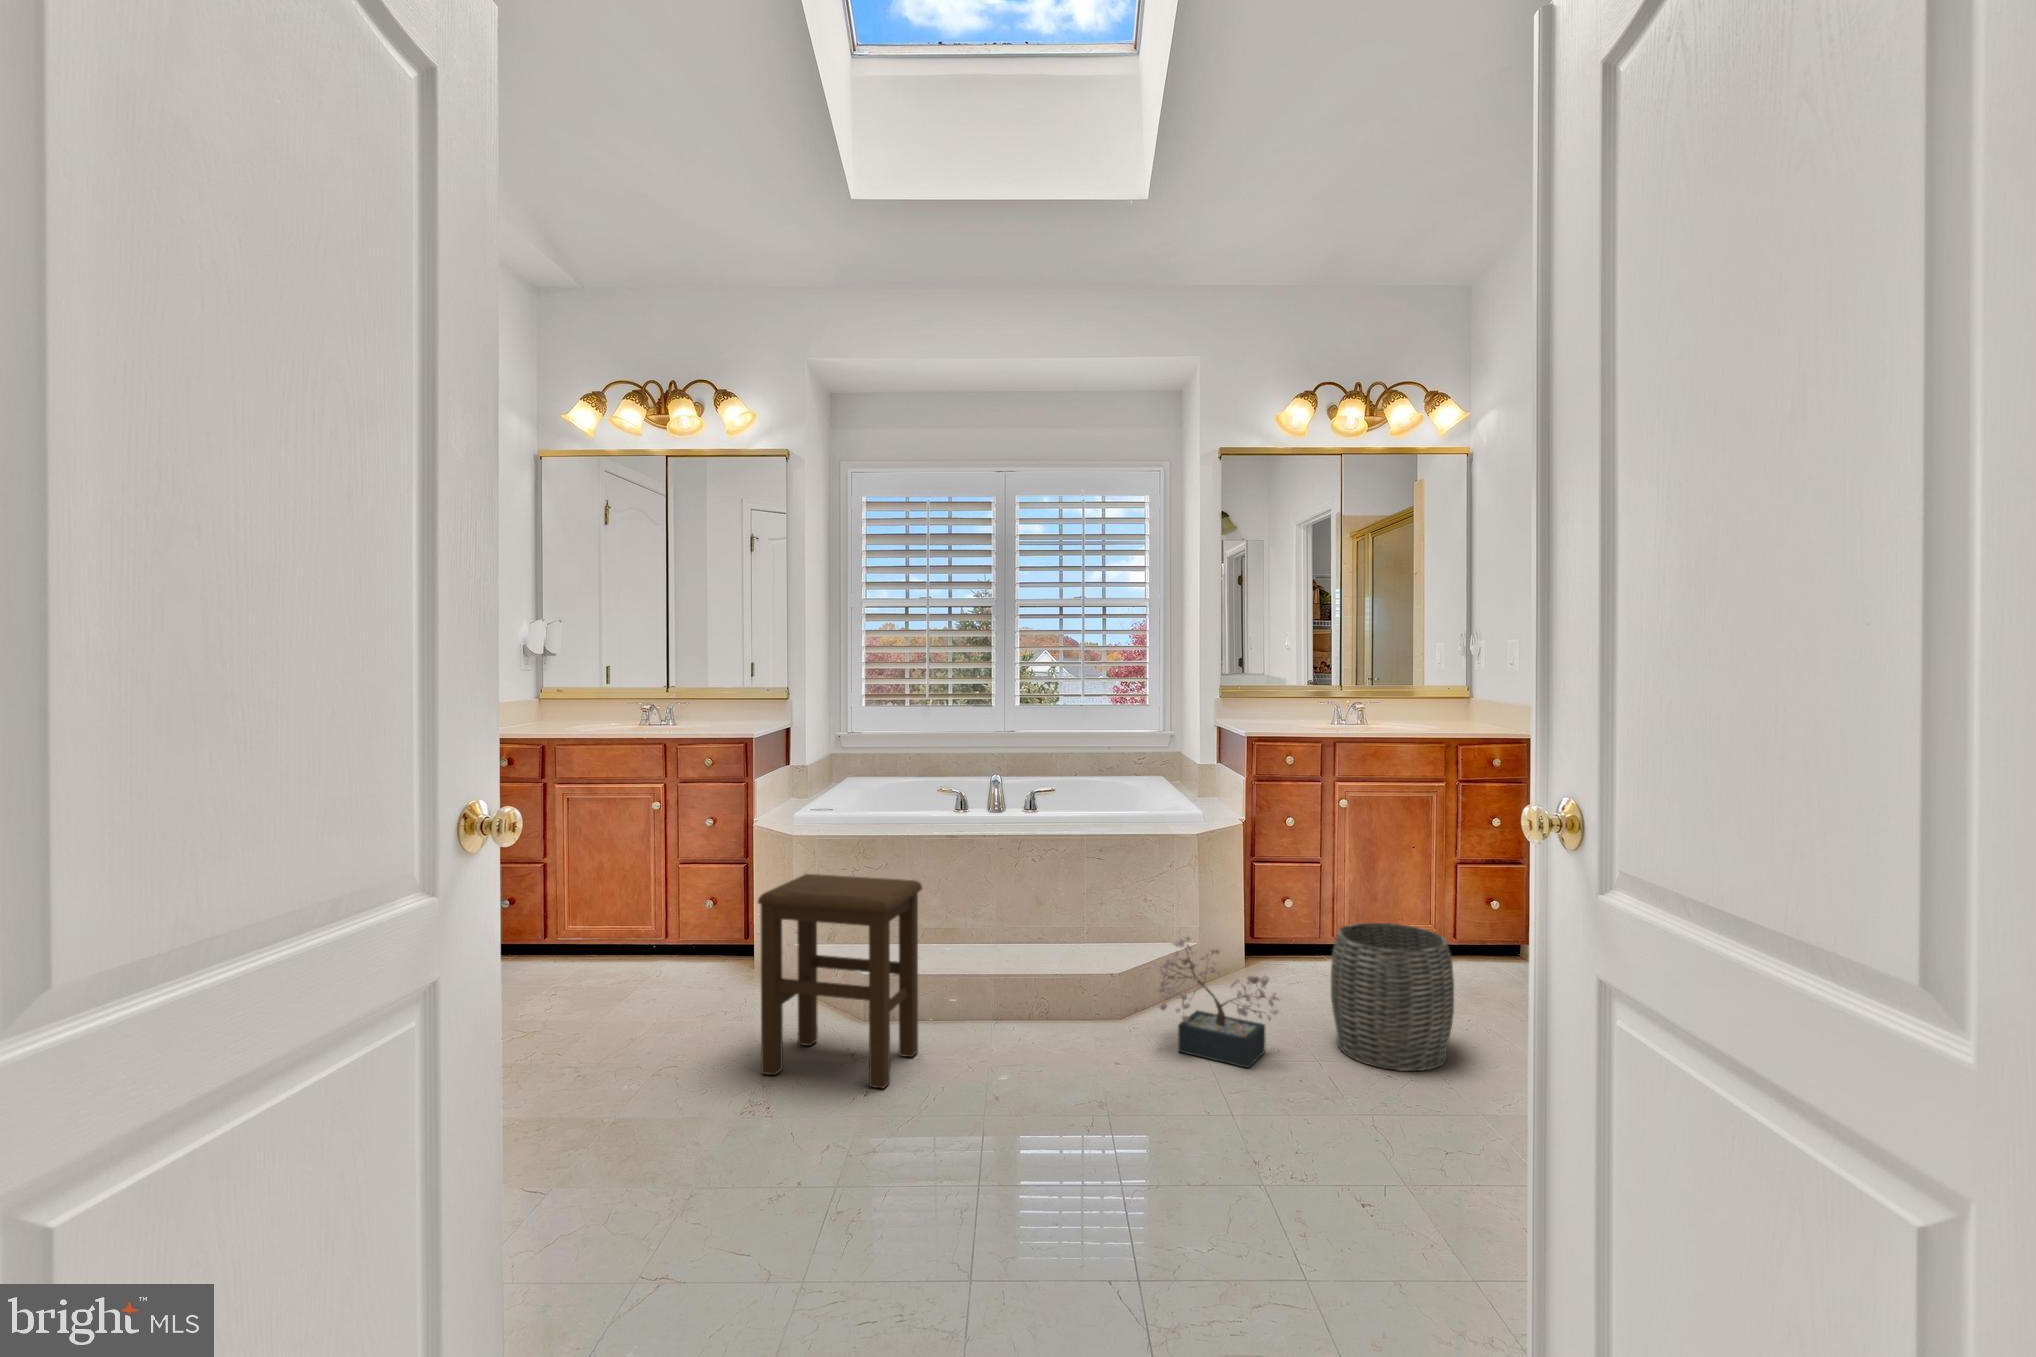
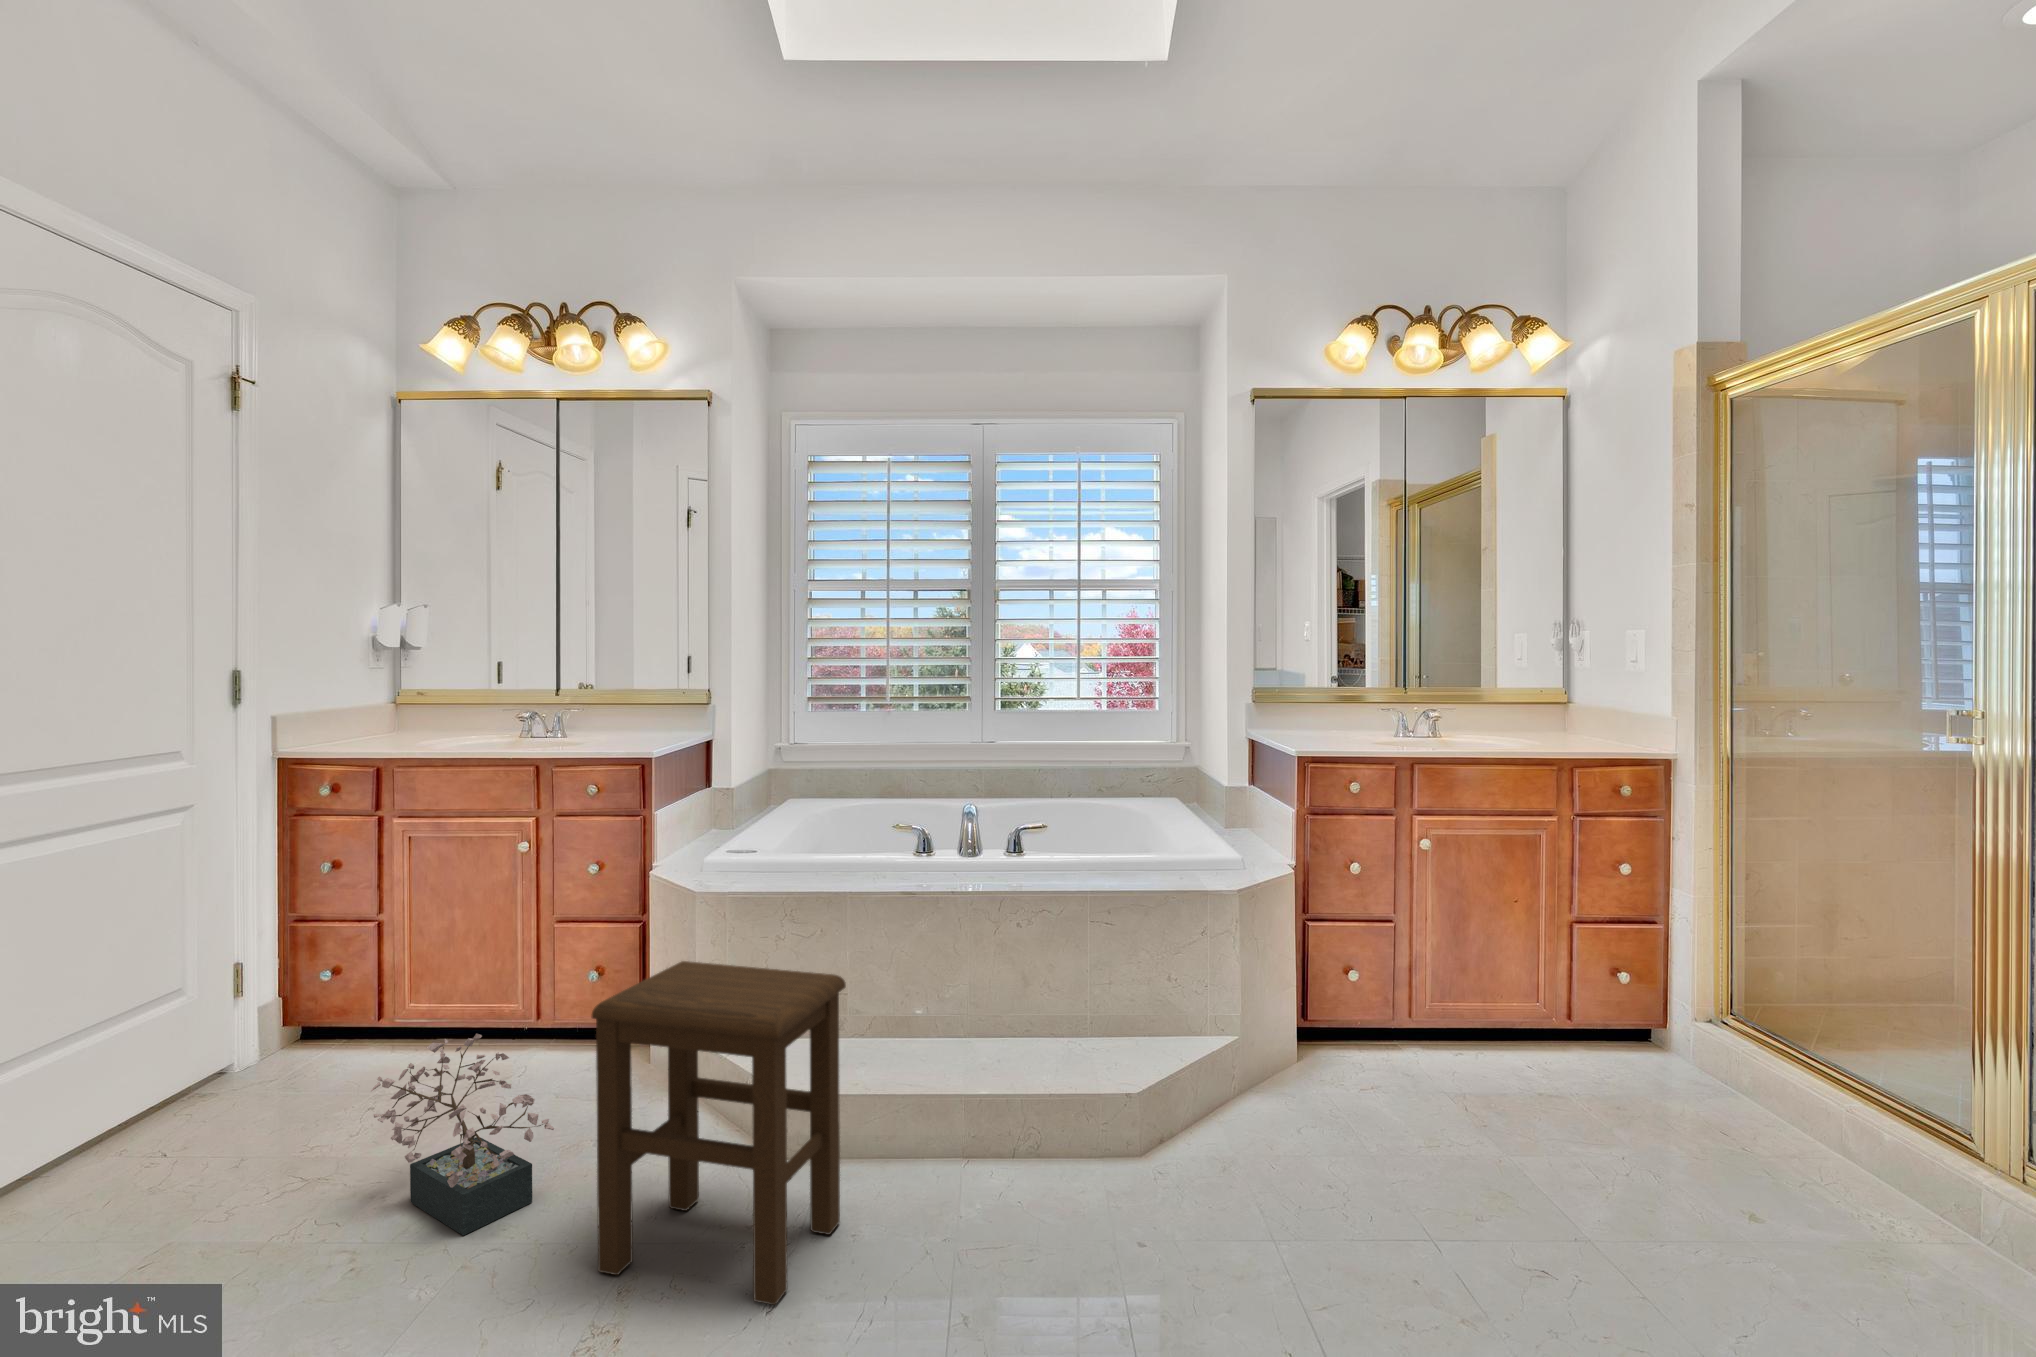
woven basket: present [1331,923,1454,1071] -> none [1435,1025,1623,1263]
decorative plant: present [1154,937,1279,1068] -> present [371,1034,554,1235]

